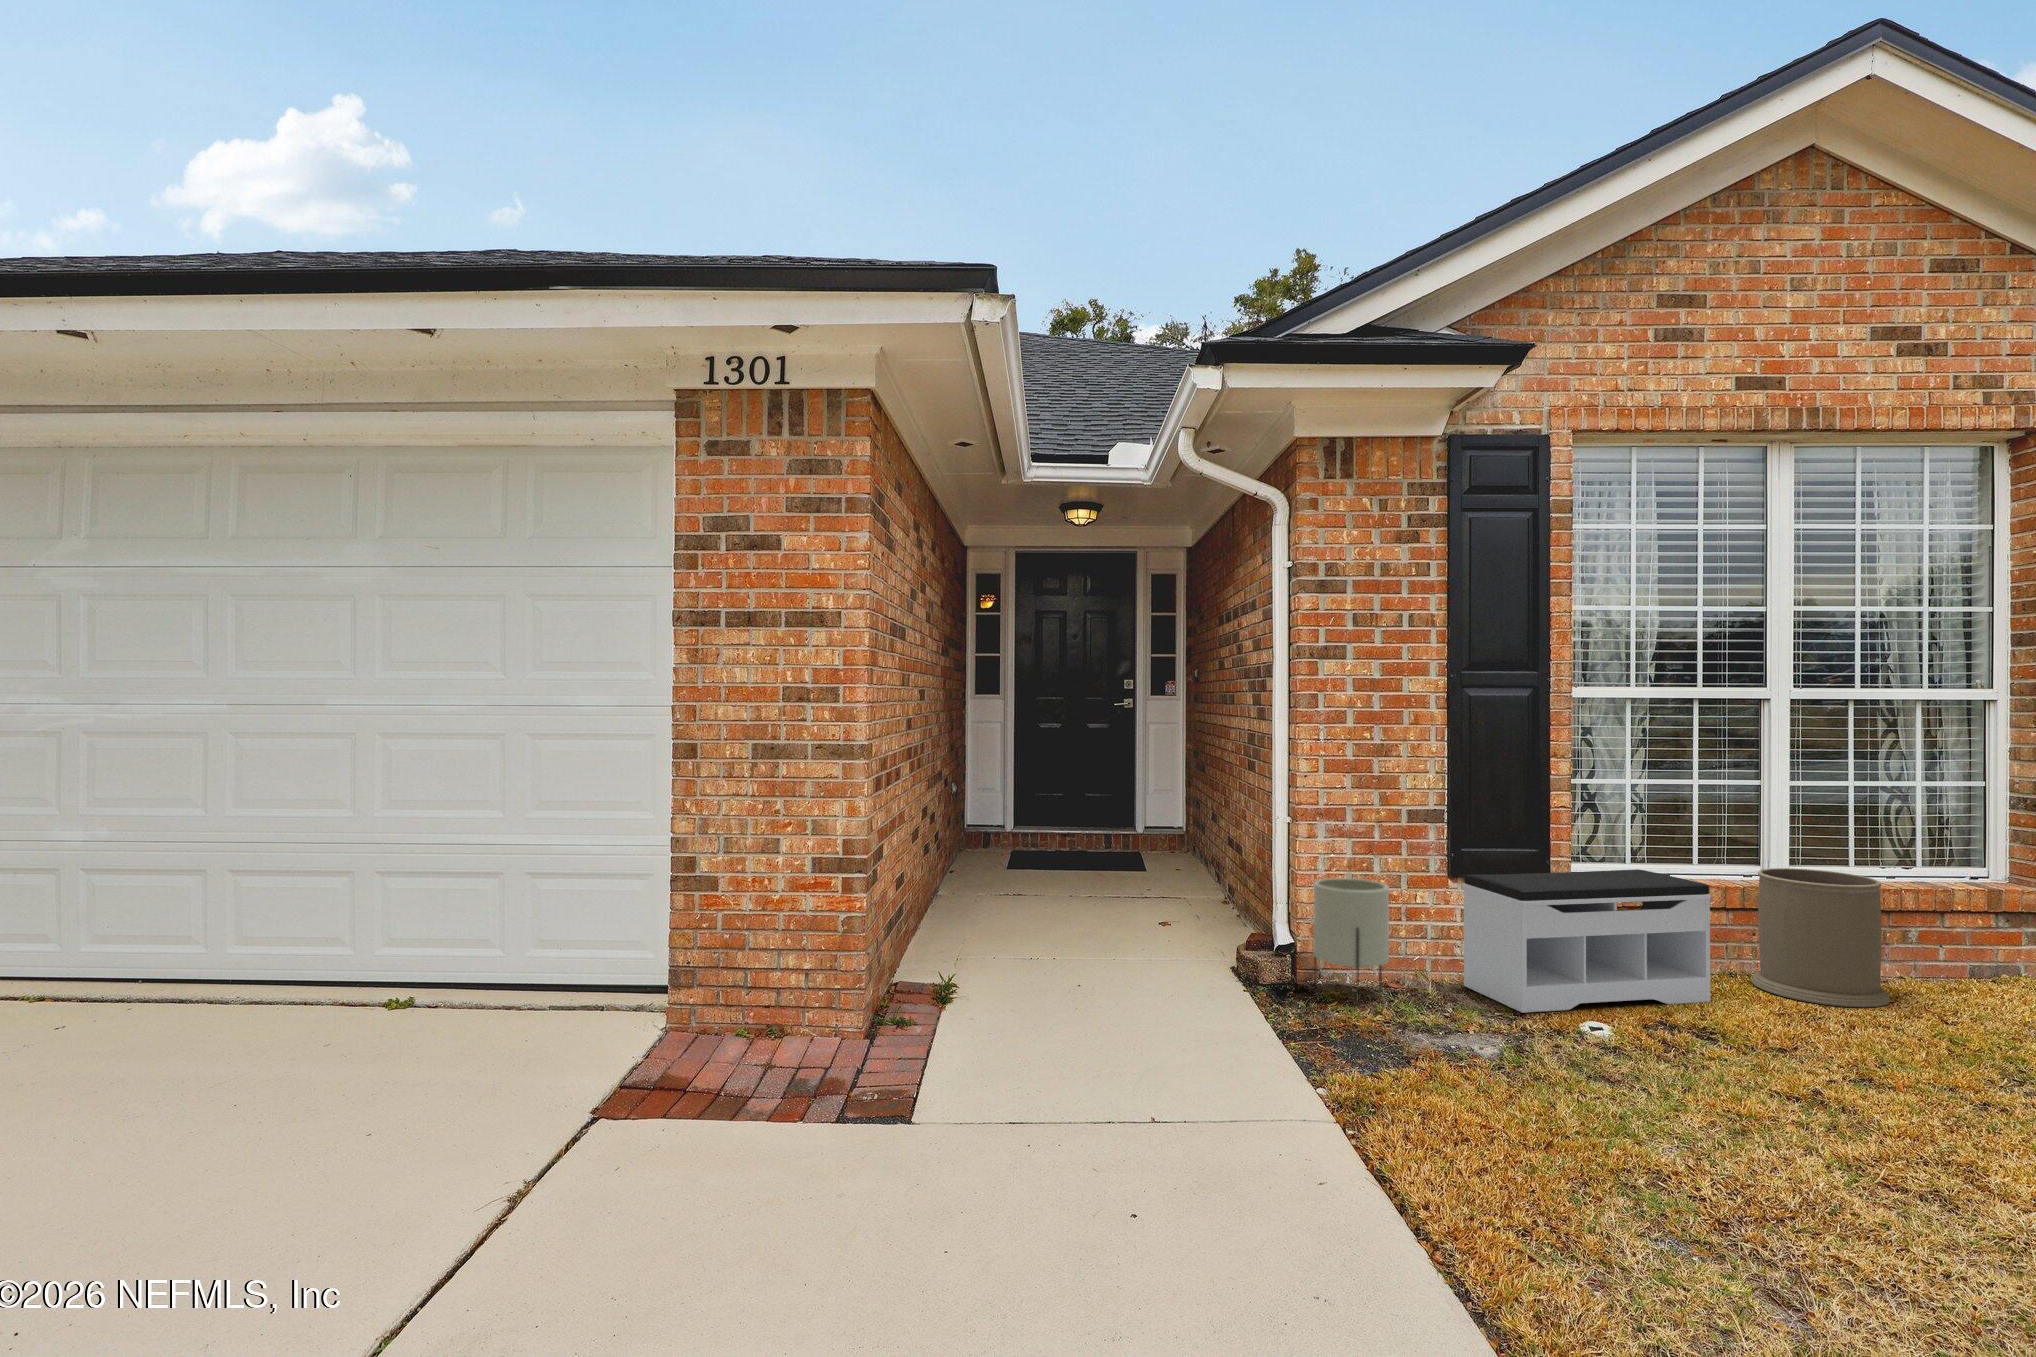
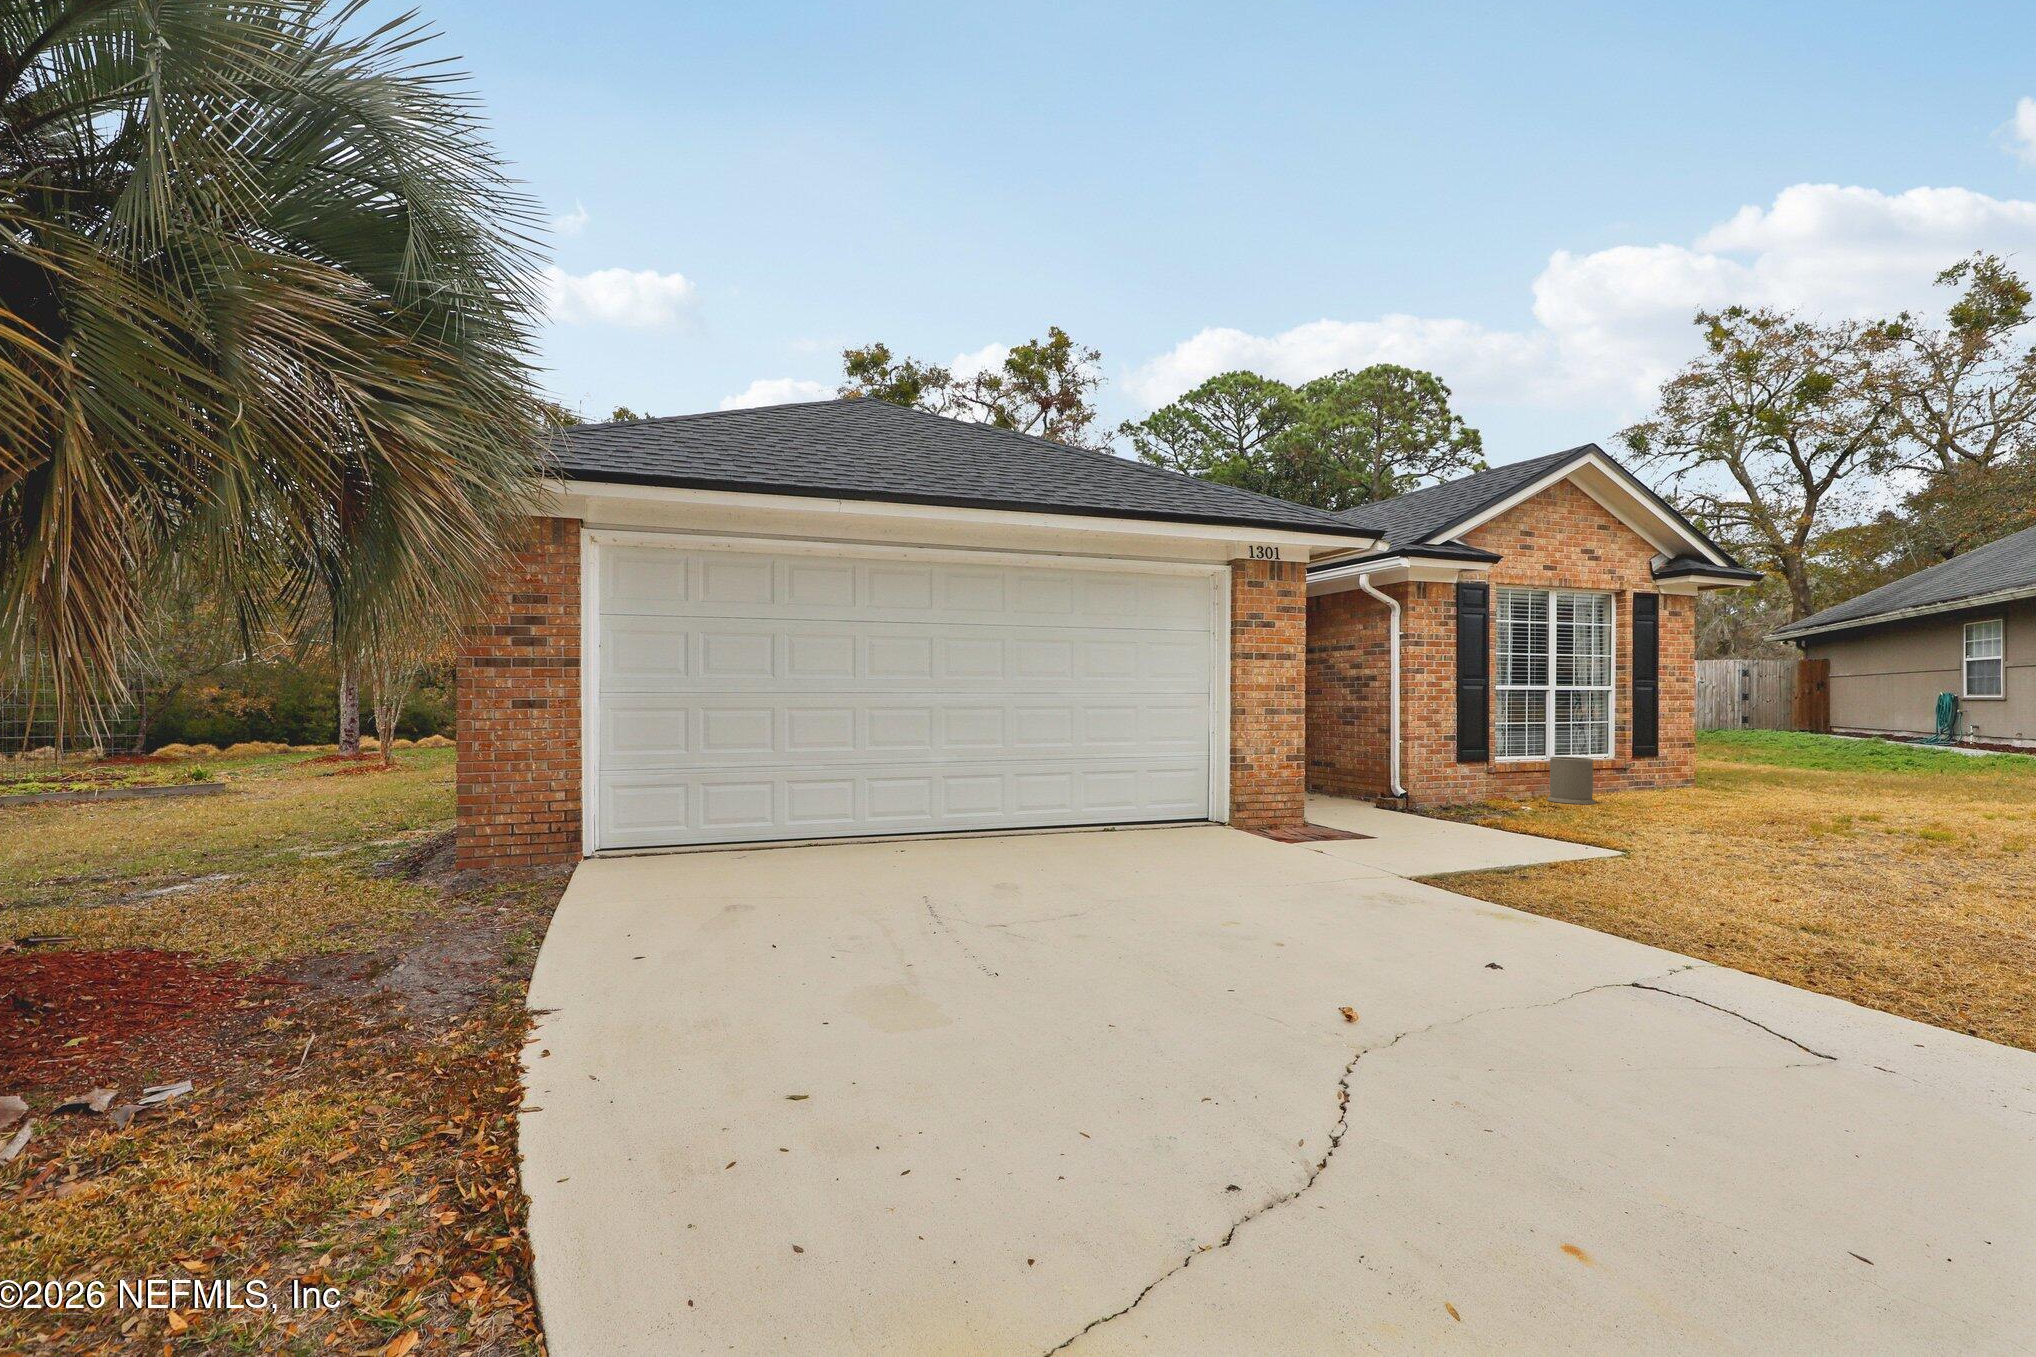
bench: present [1463,869,1711,1013] -> none [1466,759,1547,811]
planter: present [1313,878,1389,1003] -> none [1419,765,1452,812]

